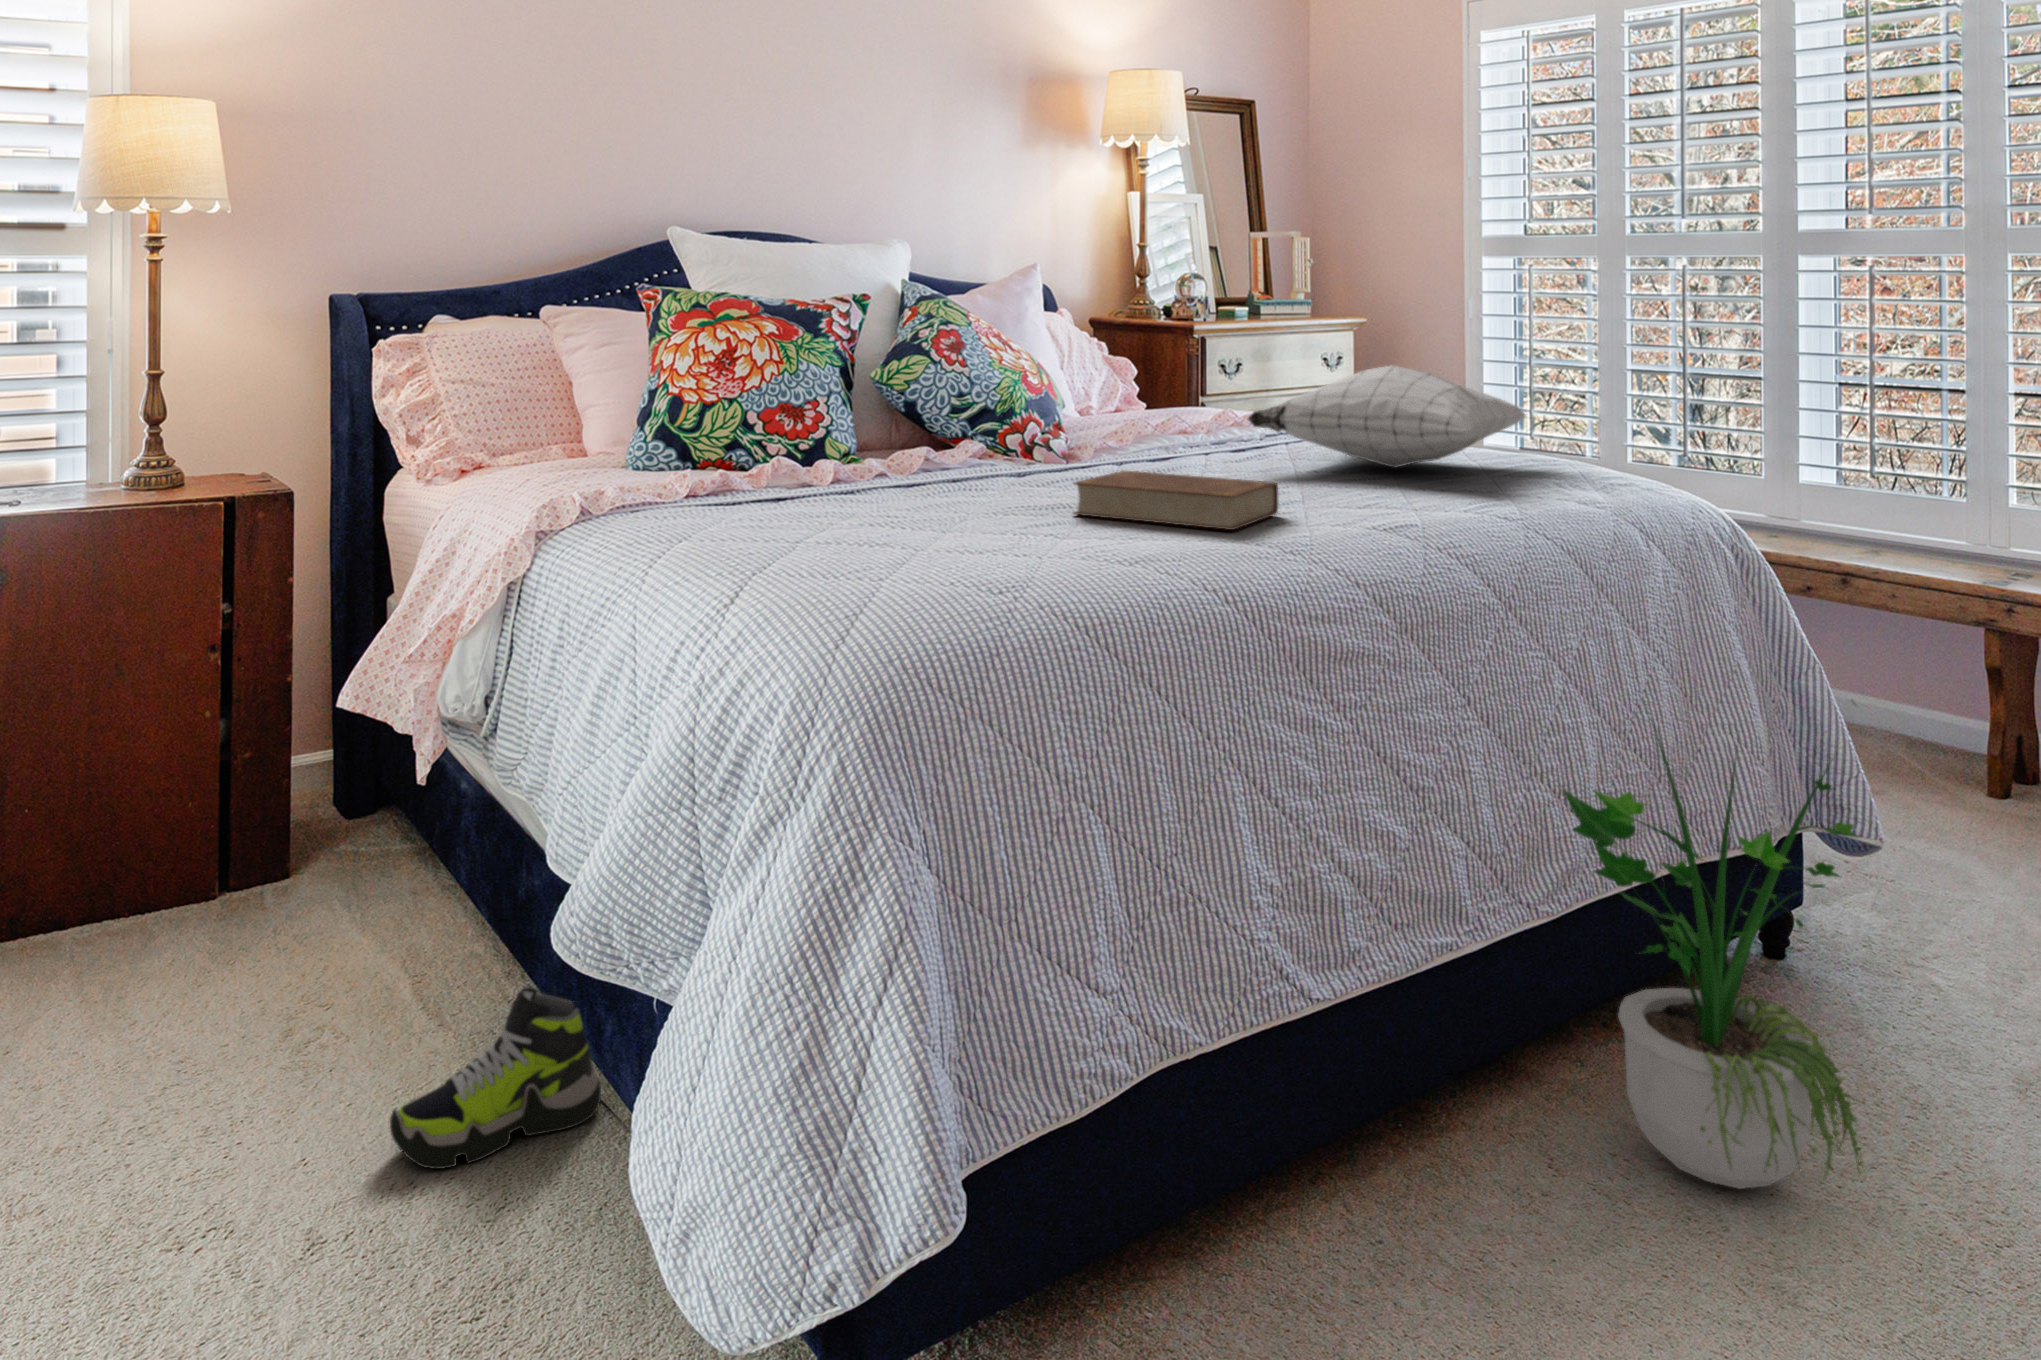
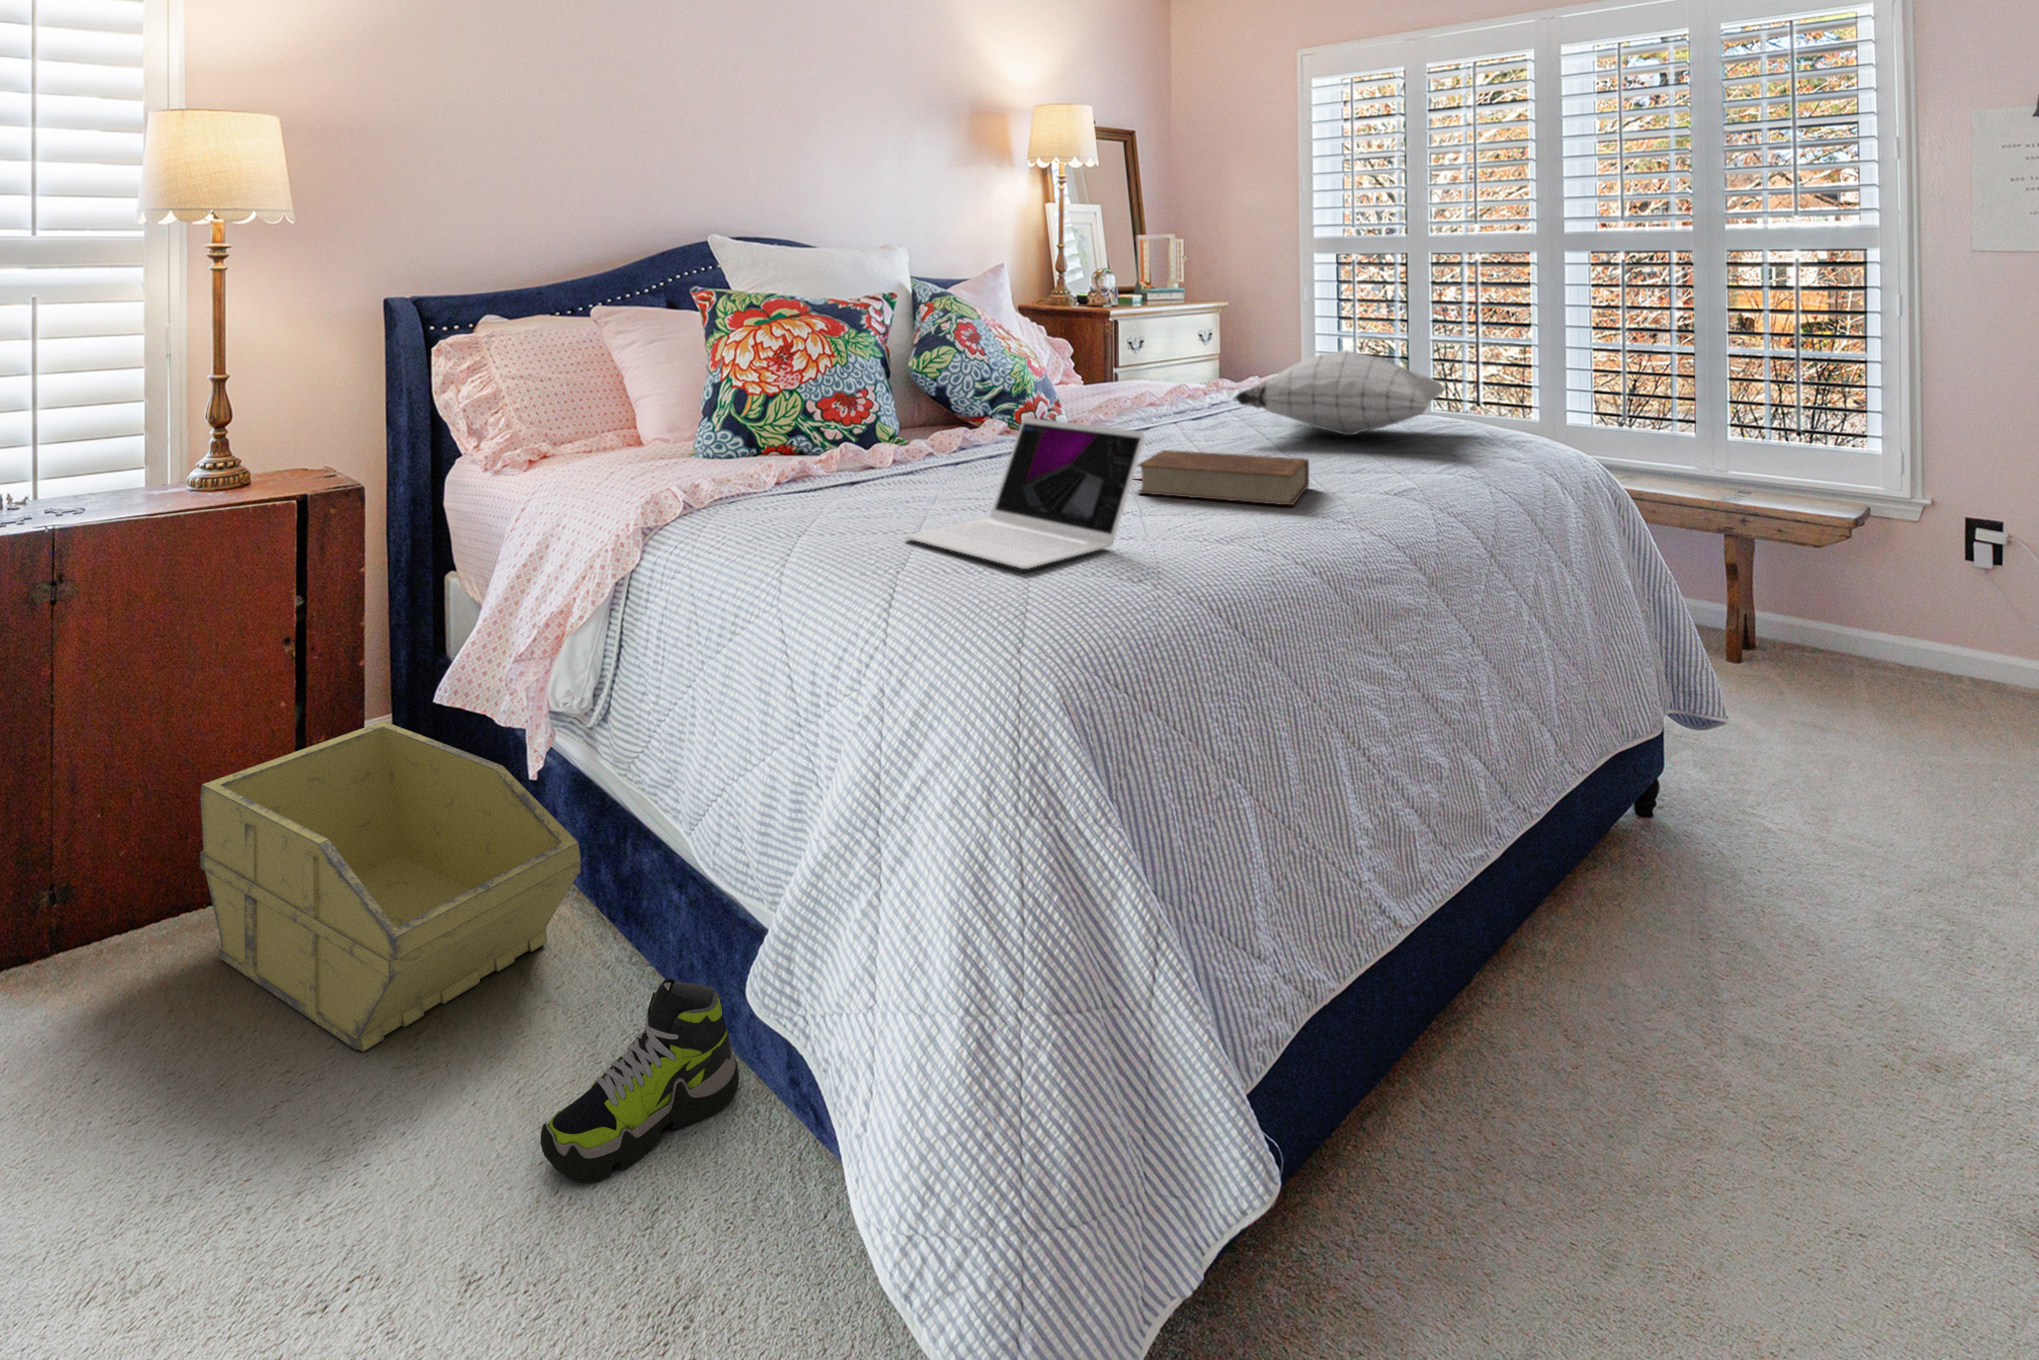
laptop: none [778,420,1033,572] -> present [906,418,1145,569]
potted plant: present [1563,725,1863,1189] -> none [1568,635,1855,1058]
storage bin: none [113,739,476,1046] -> present [200,721,581,1052]

